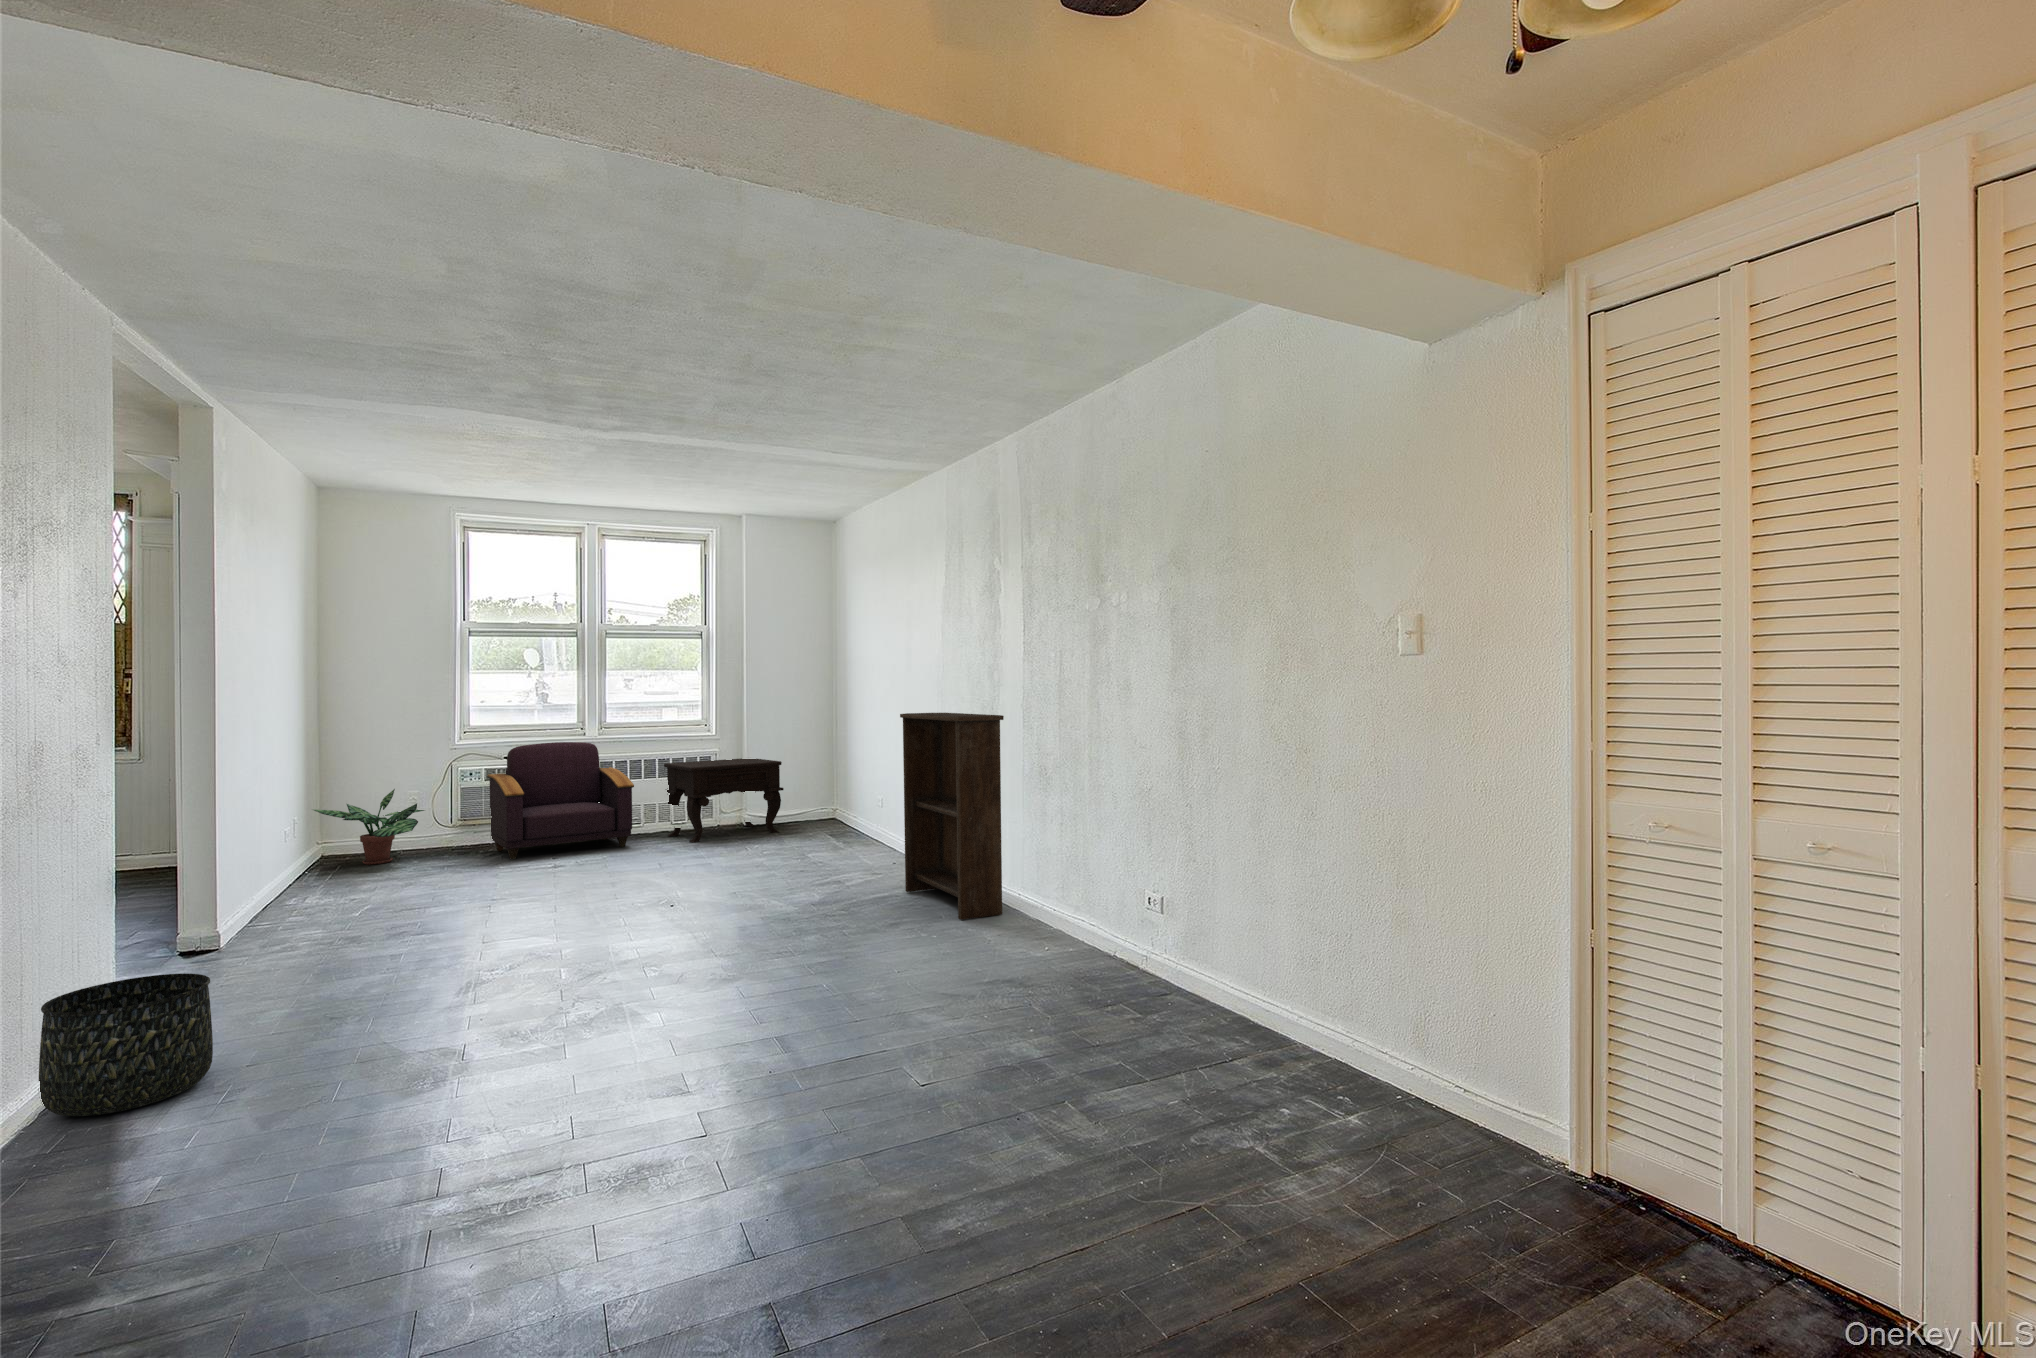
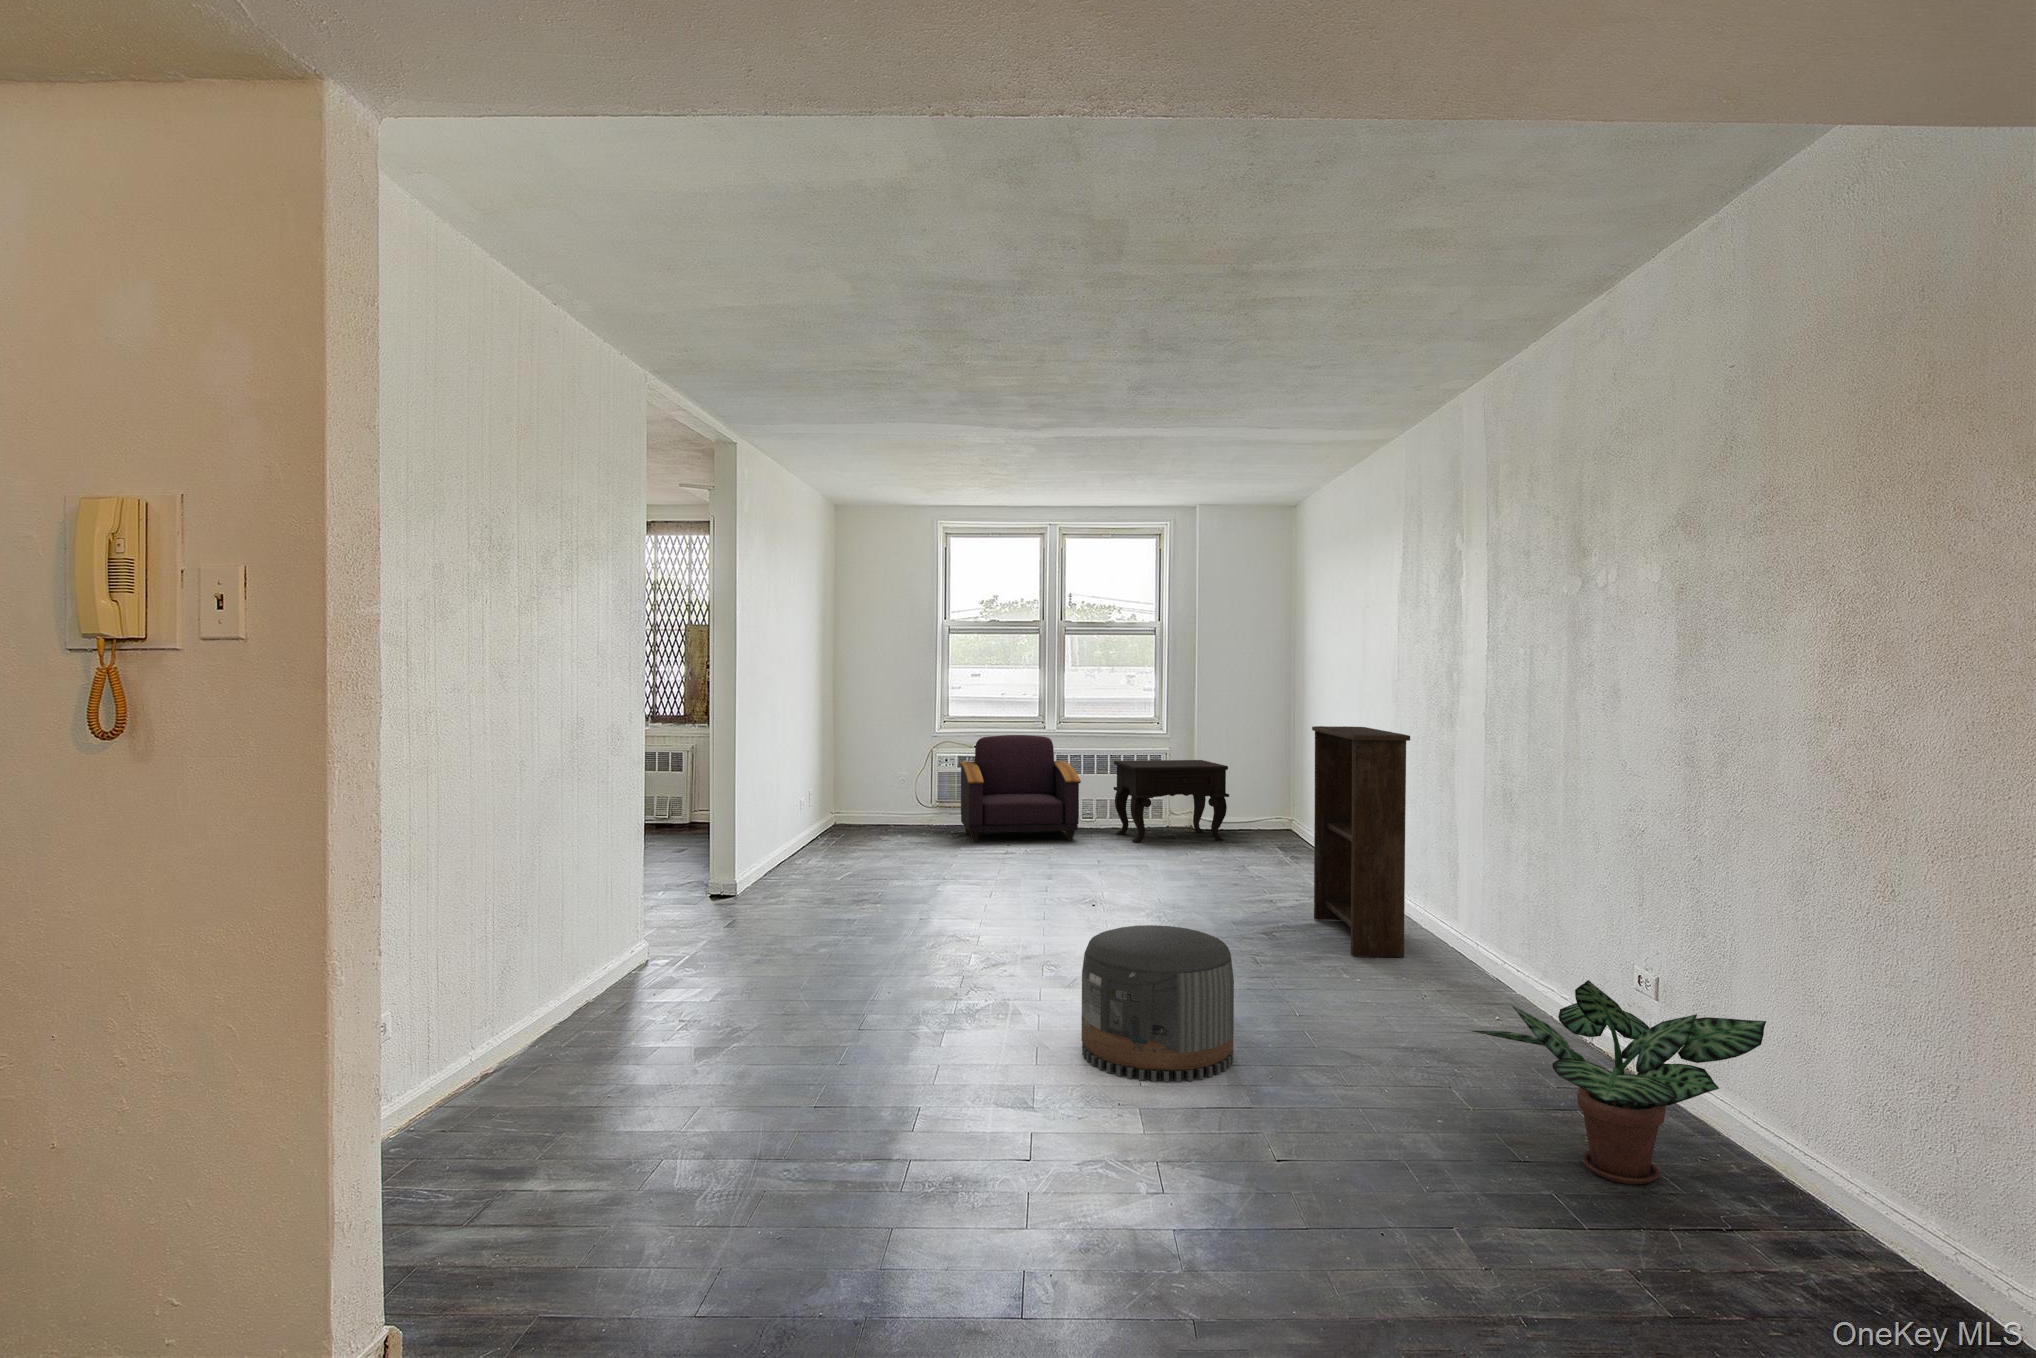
potted plant: present [314,789,424,865] -> present [1472,980,1766,1185]
pouf: none [762,912,925,1082] -> present [1081,925,1234,1082]
basket: present [39,974,213,1116] -> none [620,902,715,994]

